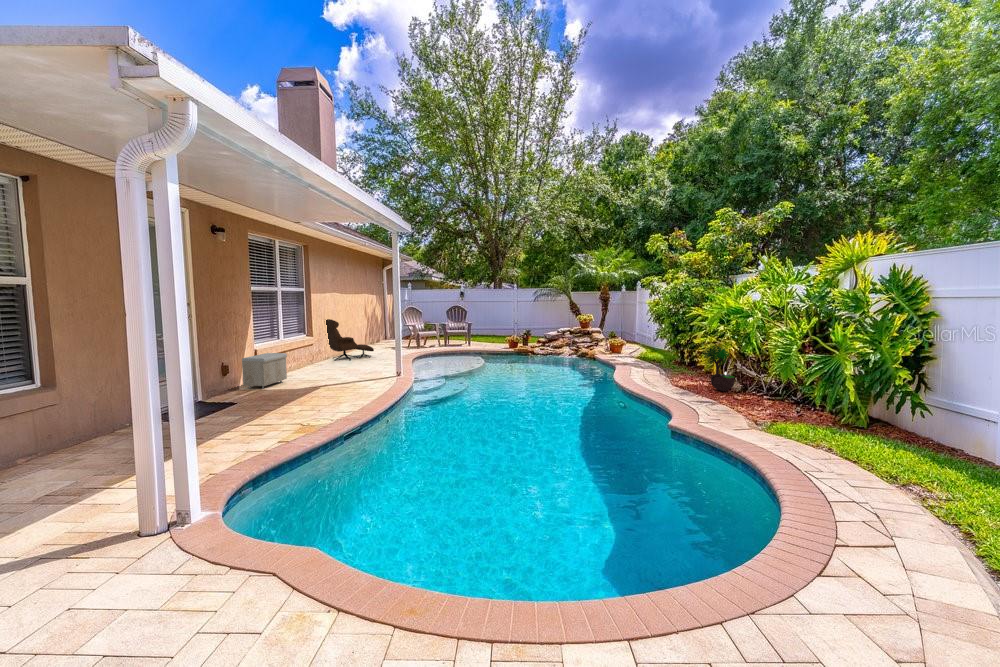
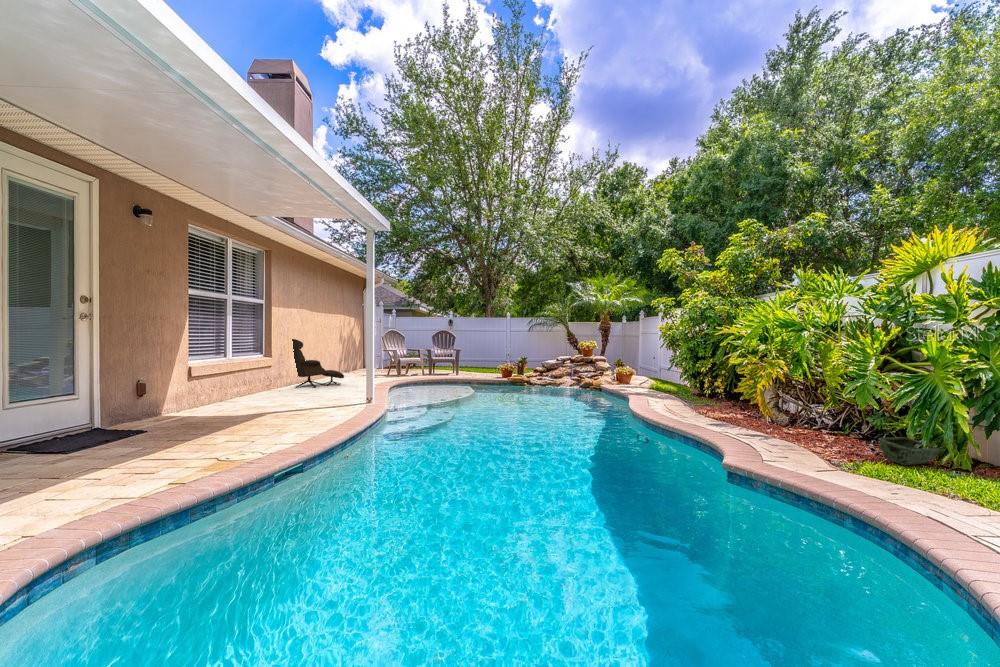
potted tree: present [704,344,735,391] -> none [738,362,782,424]
storage bench: present [242,353,287,389] -> none [167,371,229,414]
woven basket: none [789,405,833,426] -> present [878,437,940,465]

